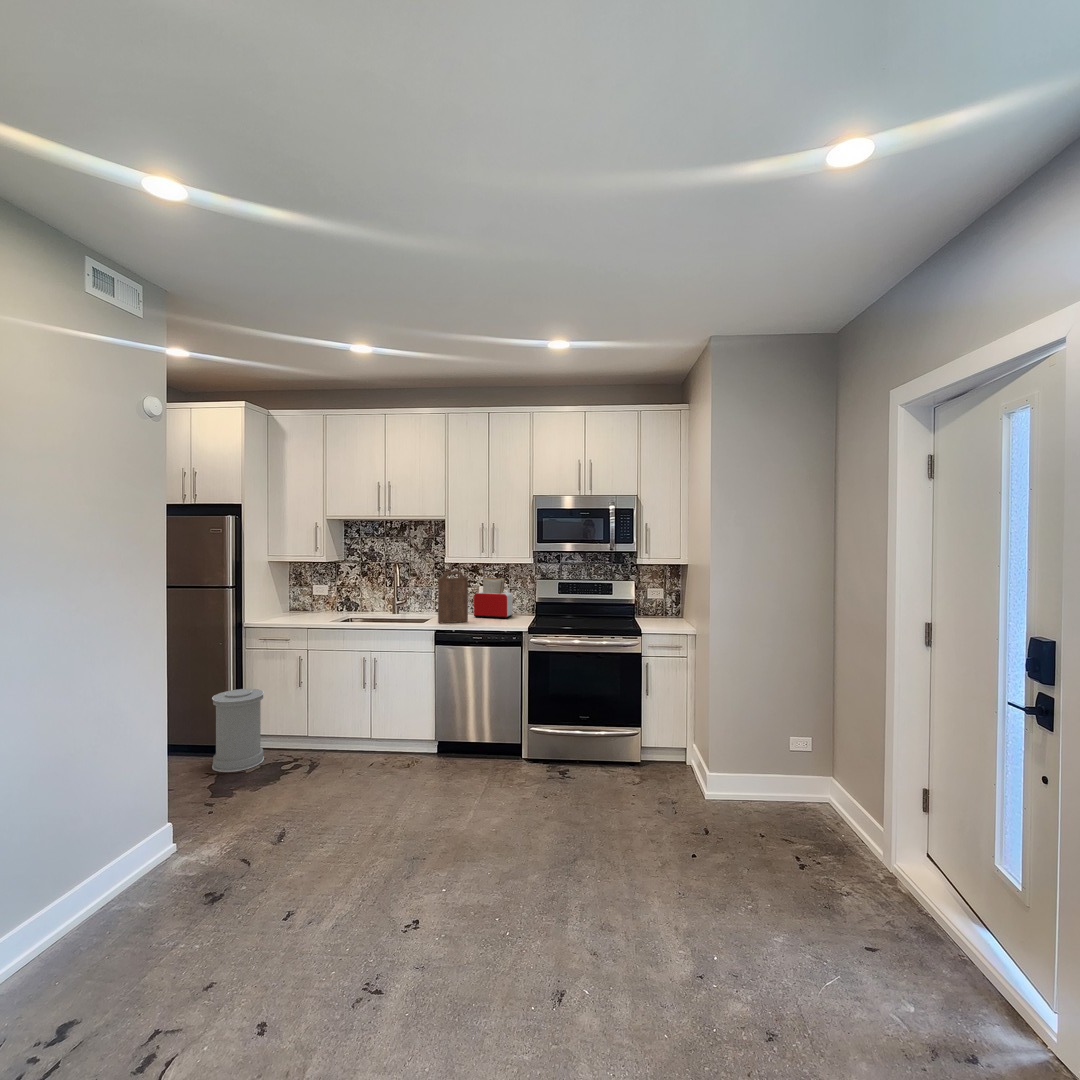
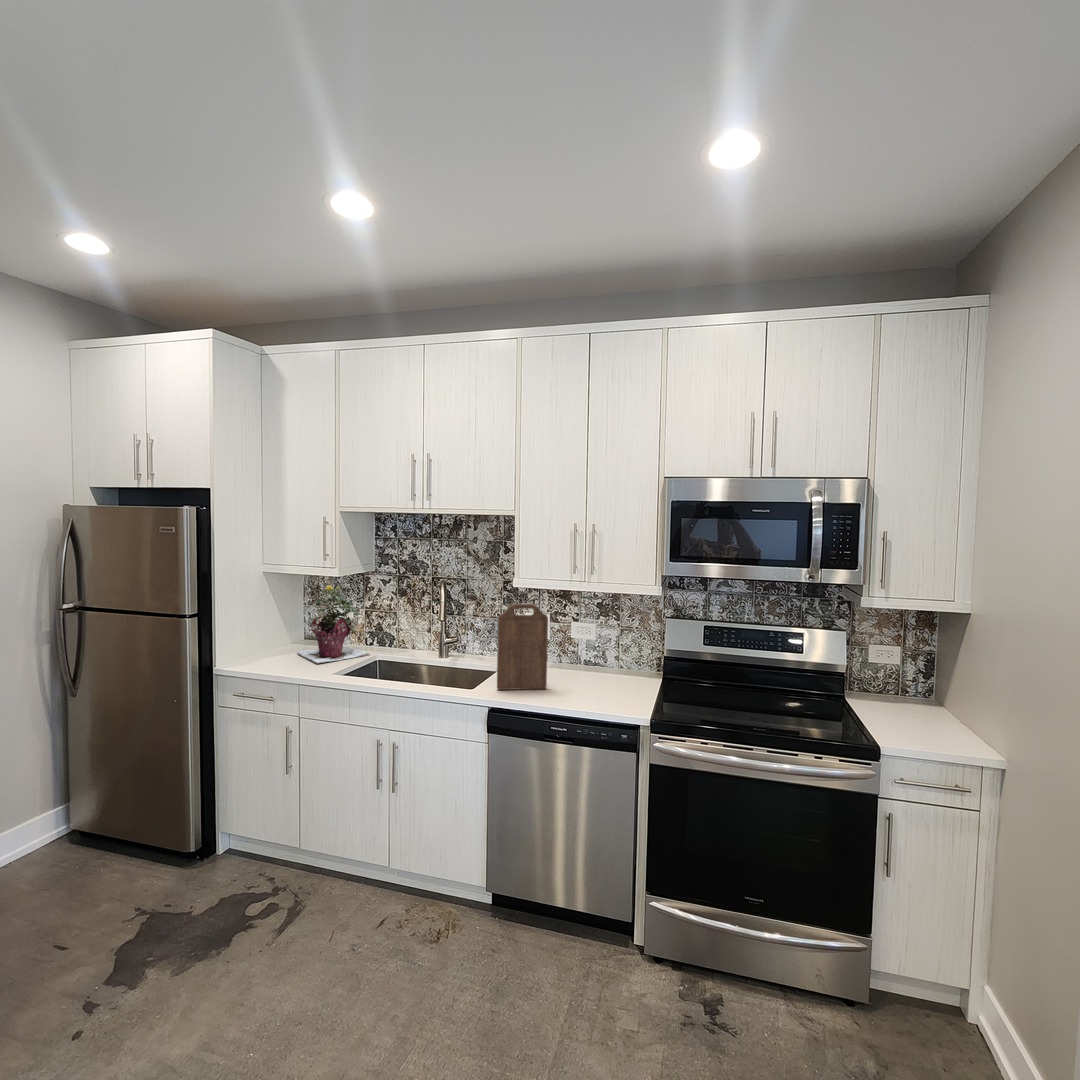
potted plant: none [293,567,345,619] -> present [297,583,370,663]
toaster: present [473,578,513,618] -> none [559,611,624,684]
trash can: present [212,689,264,772] -> none [152,767,235,907]

